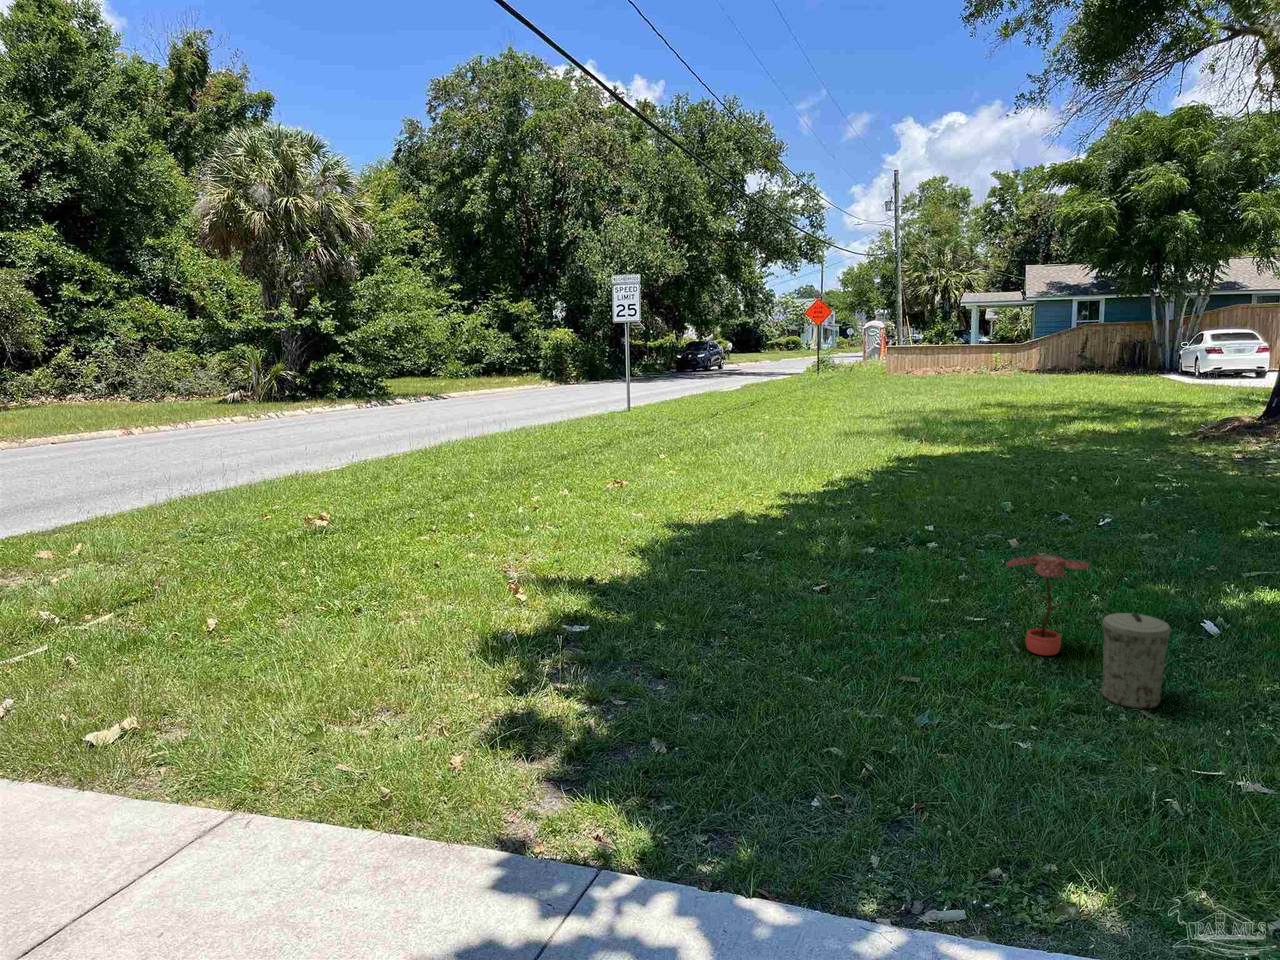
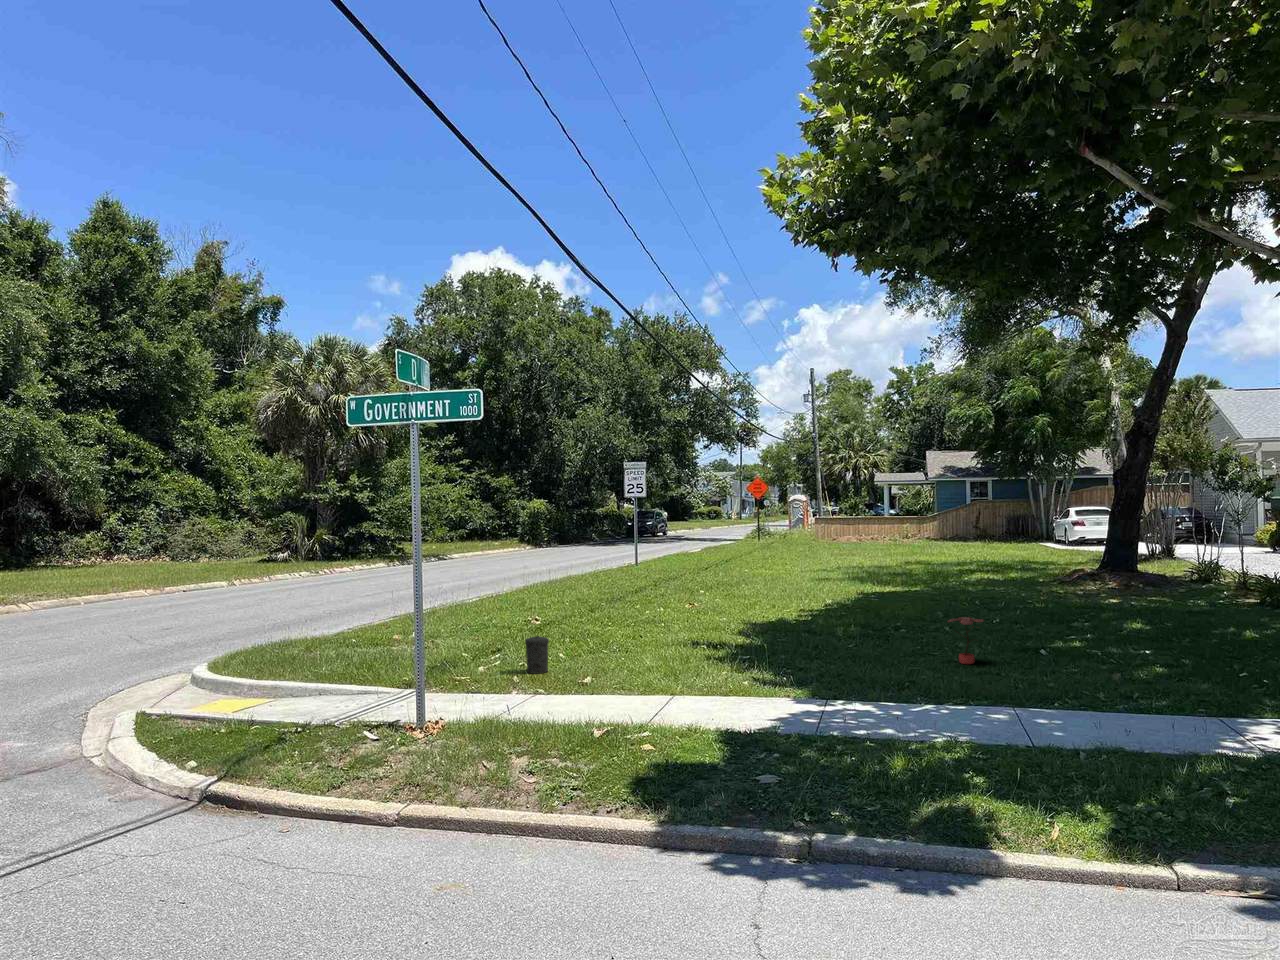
trash can: present [1102,613,1171,709] -> present [525,636,549,674]

